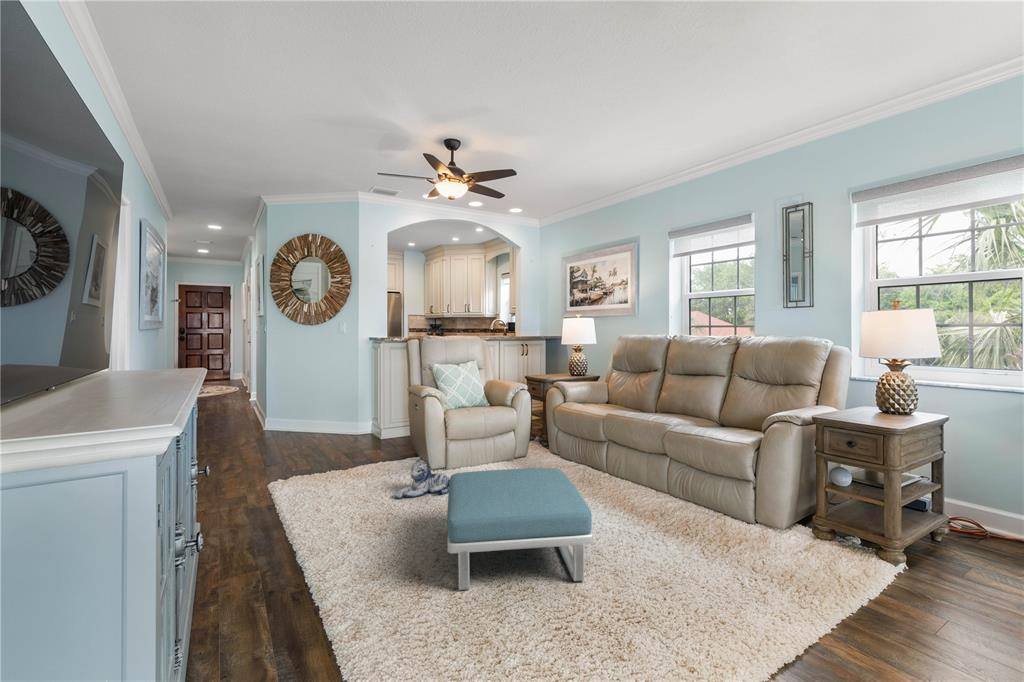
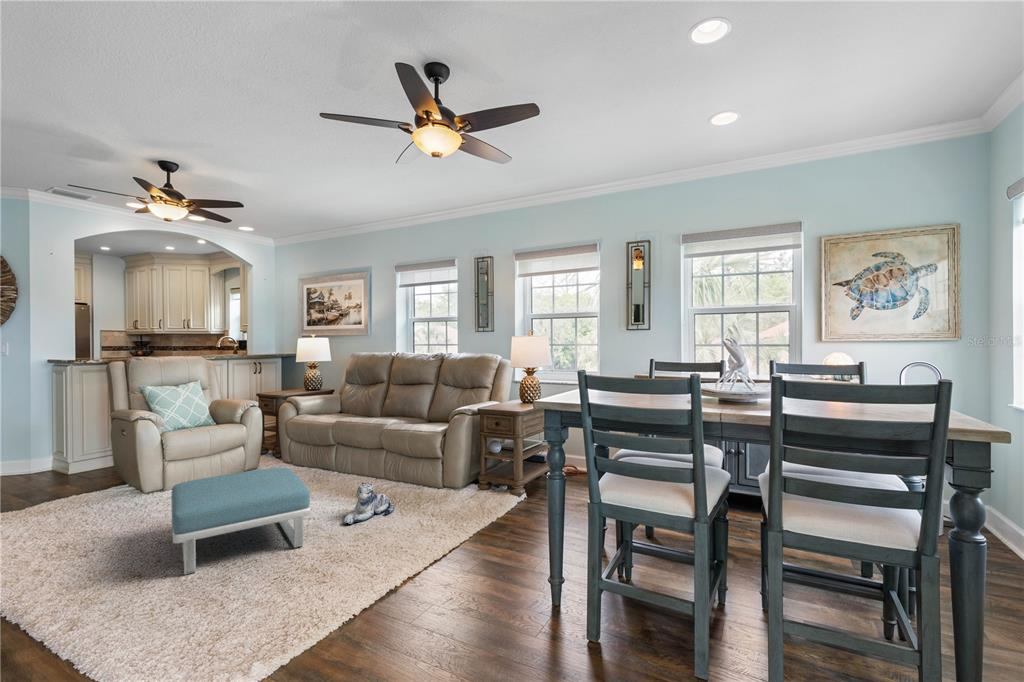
plush toy: present [395,460,450,498] -> present [344,482,394,524]

